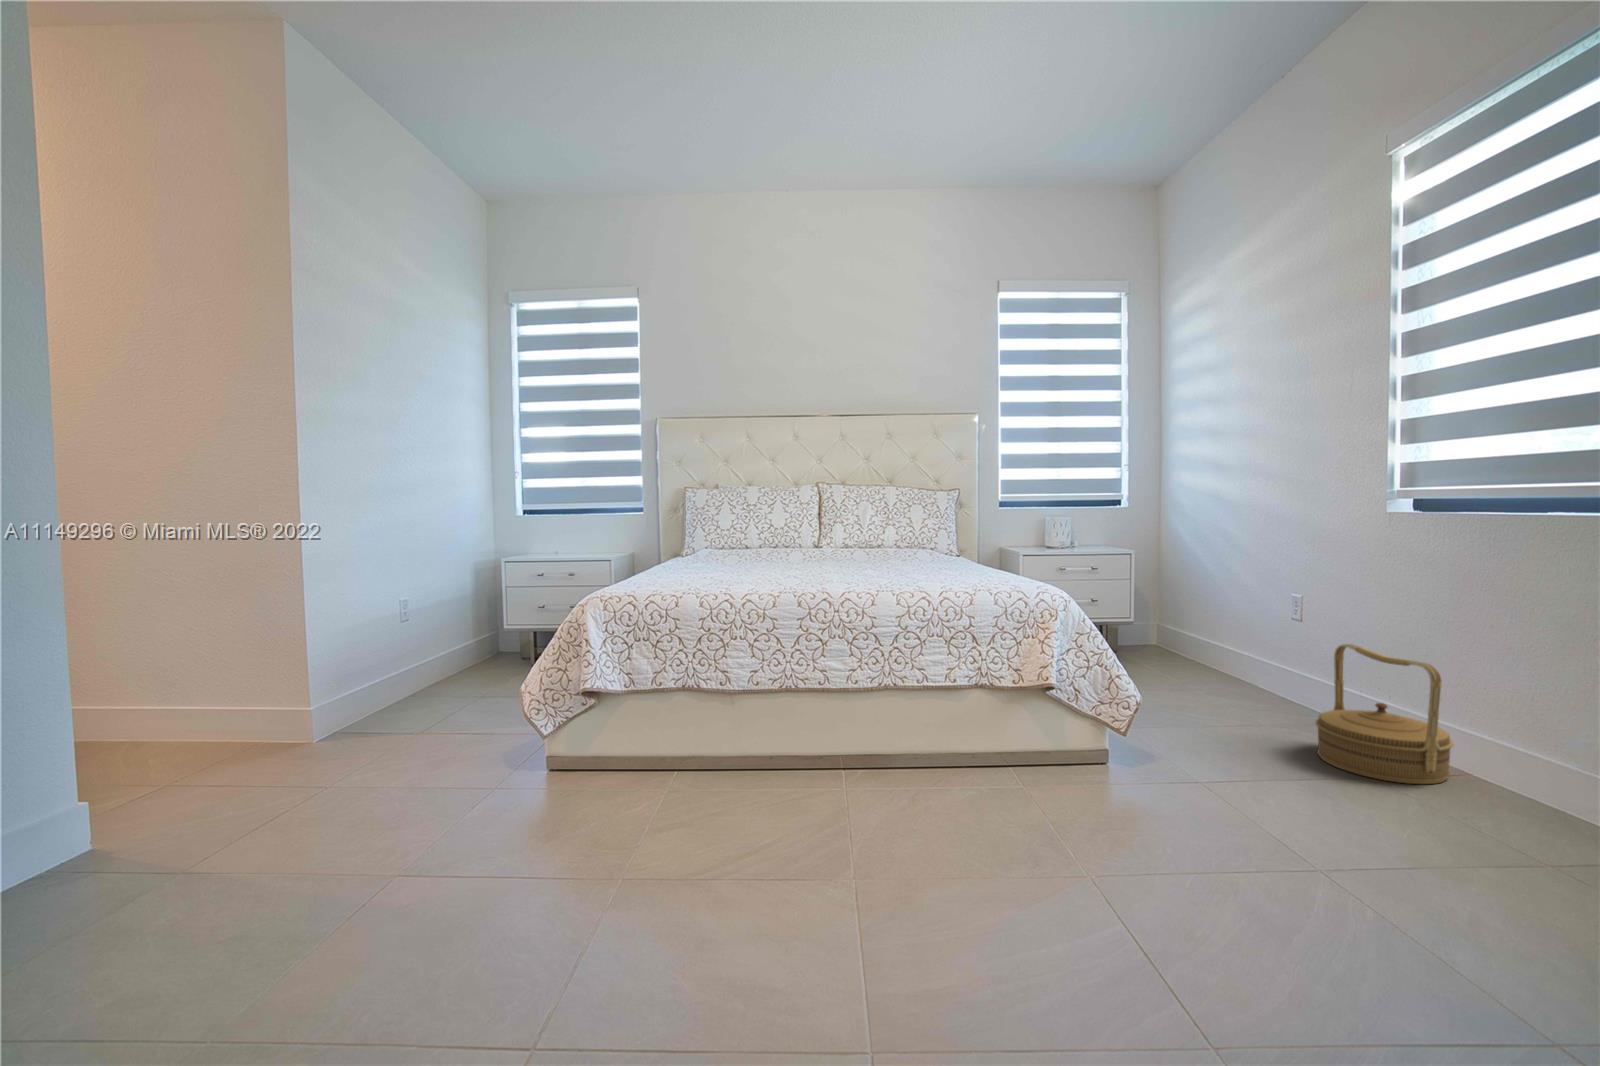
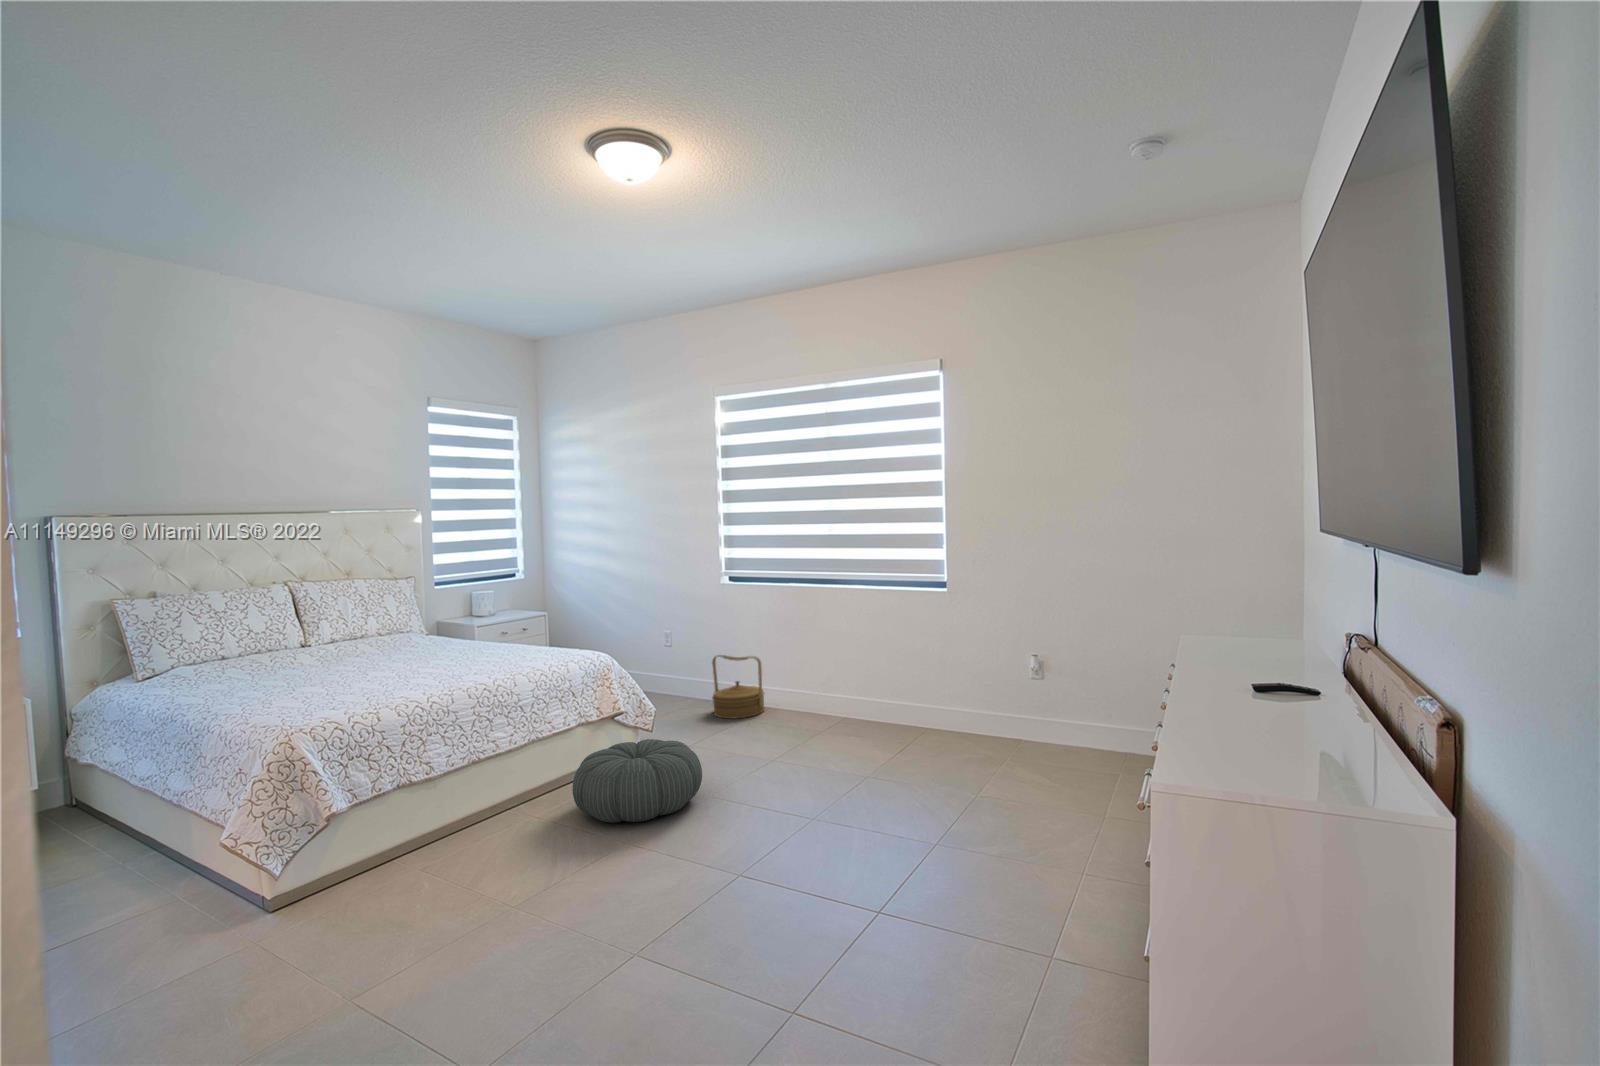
pouf: none [847,733,1083,898] -> present [573,739,702,823]

